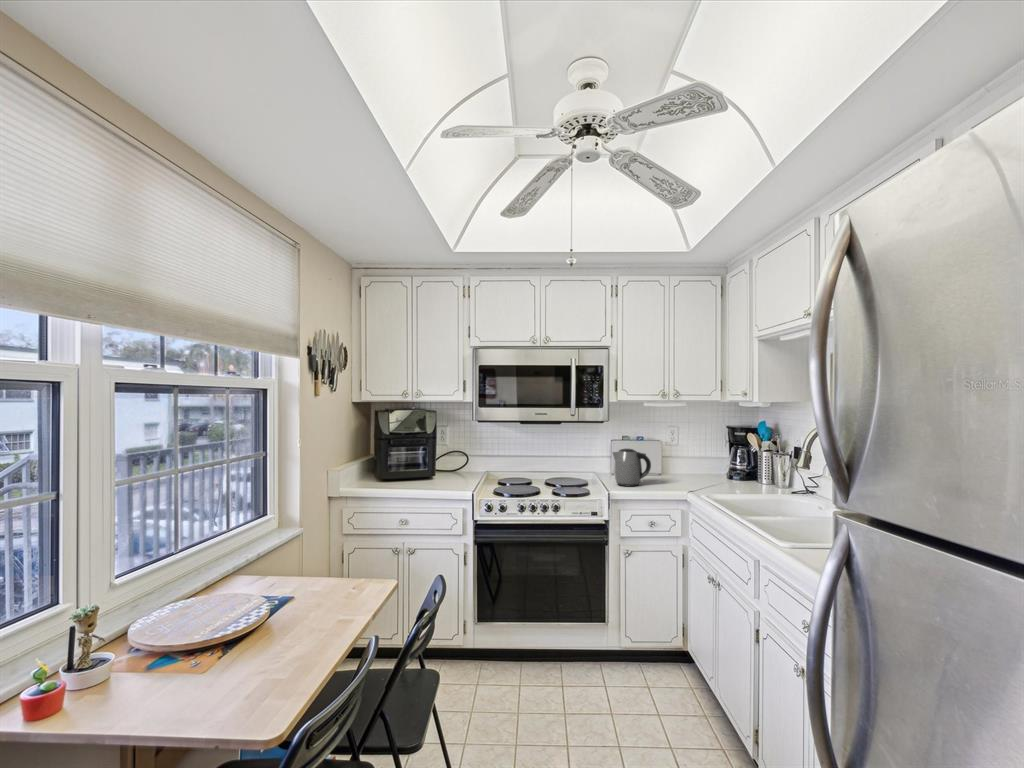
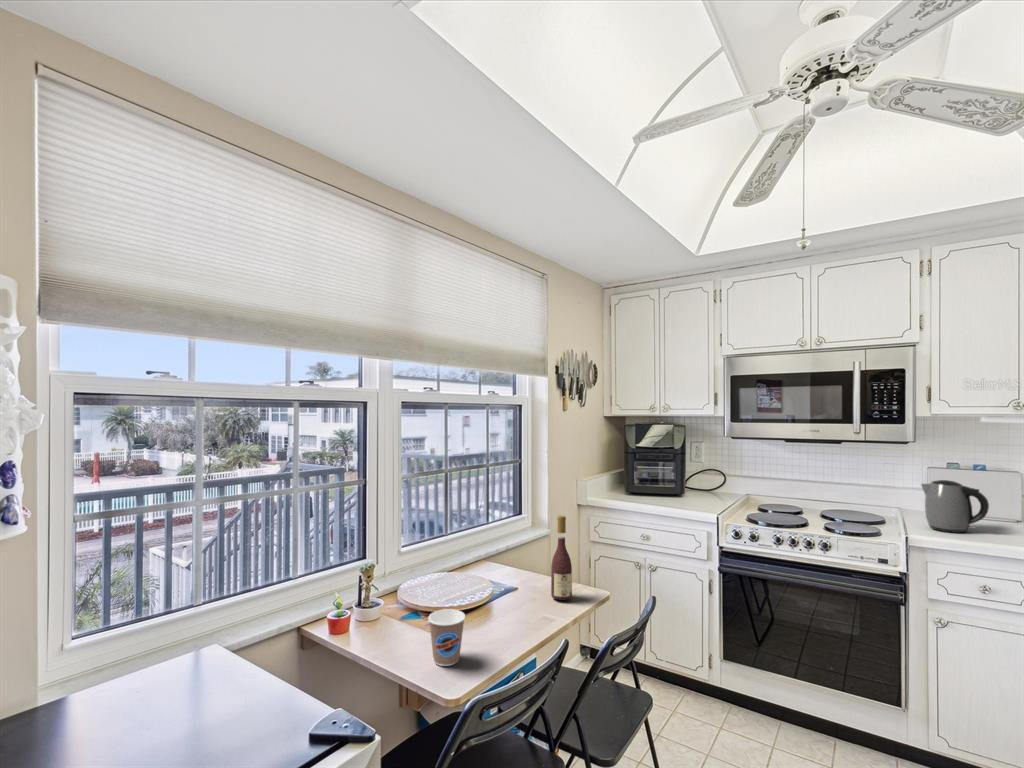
wine bottle: none [338,505,364,601] -> present [551,515,572,600]
coffee cup: none [221,634,274,710] -> present [428,609,465,666]

